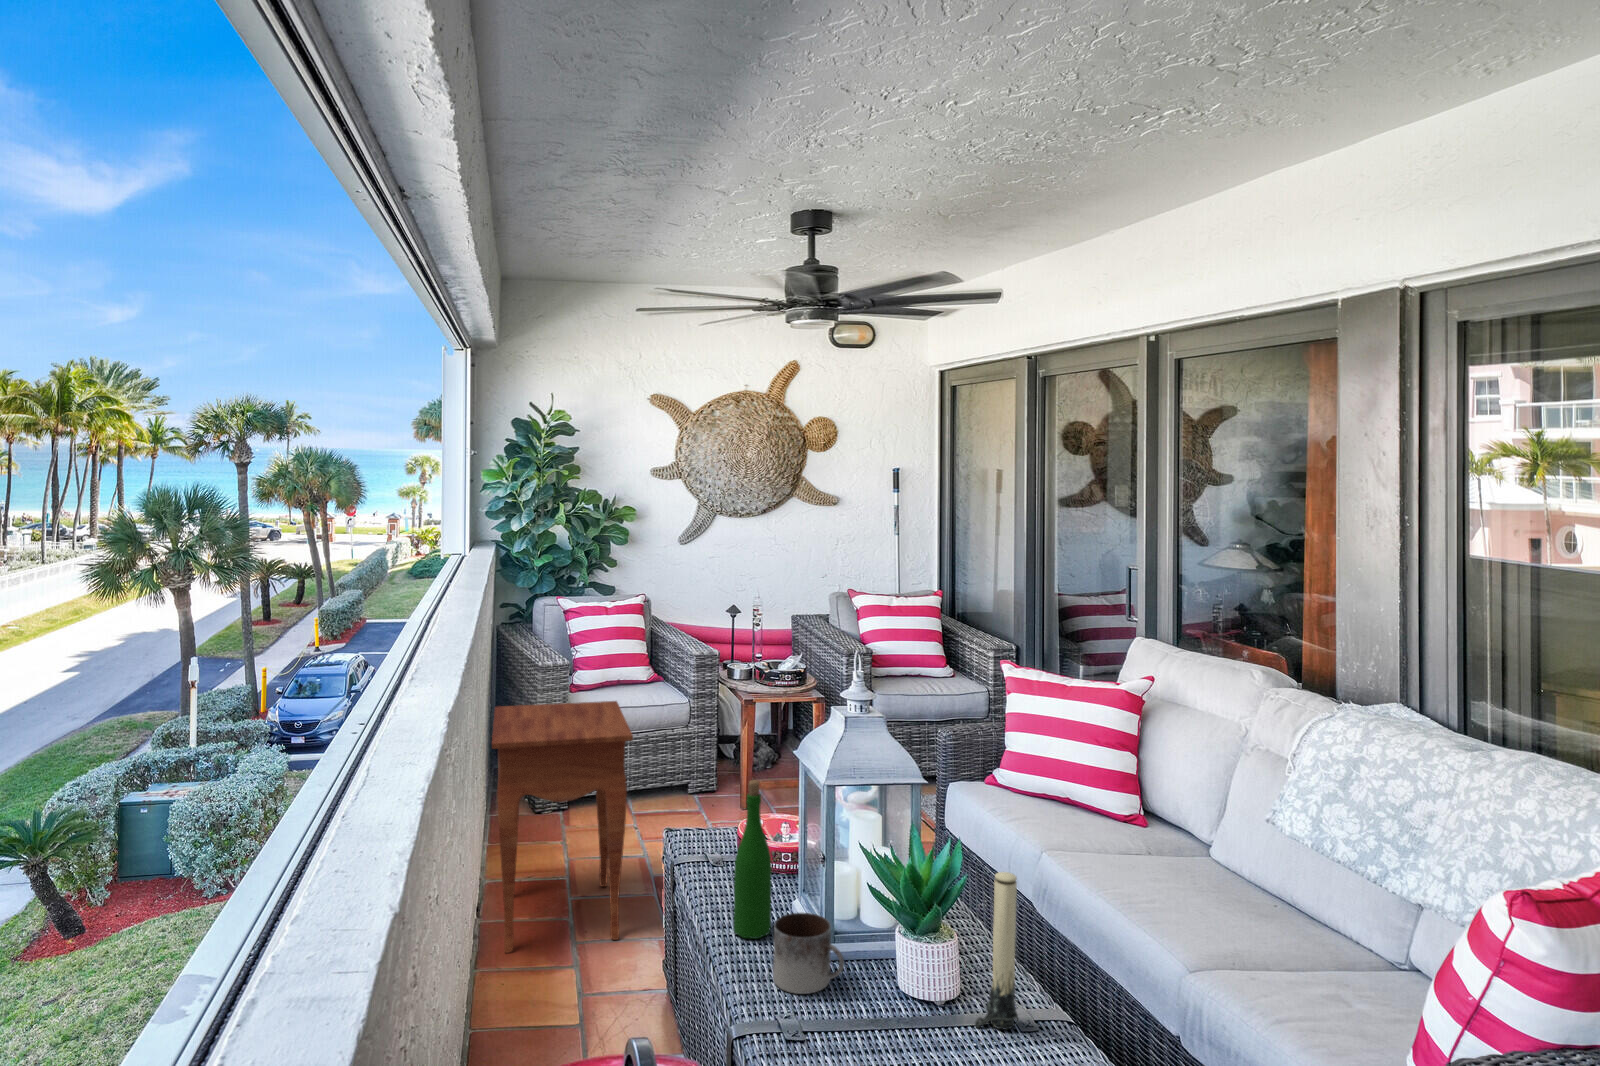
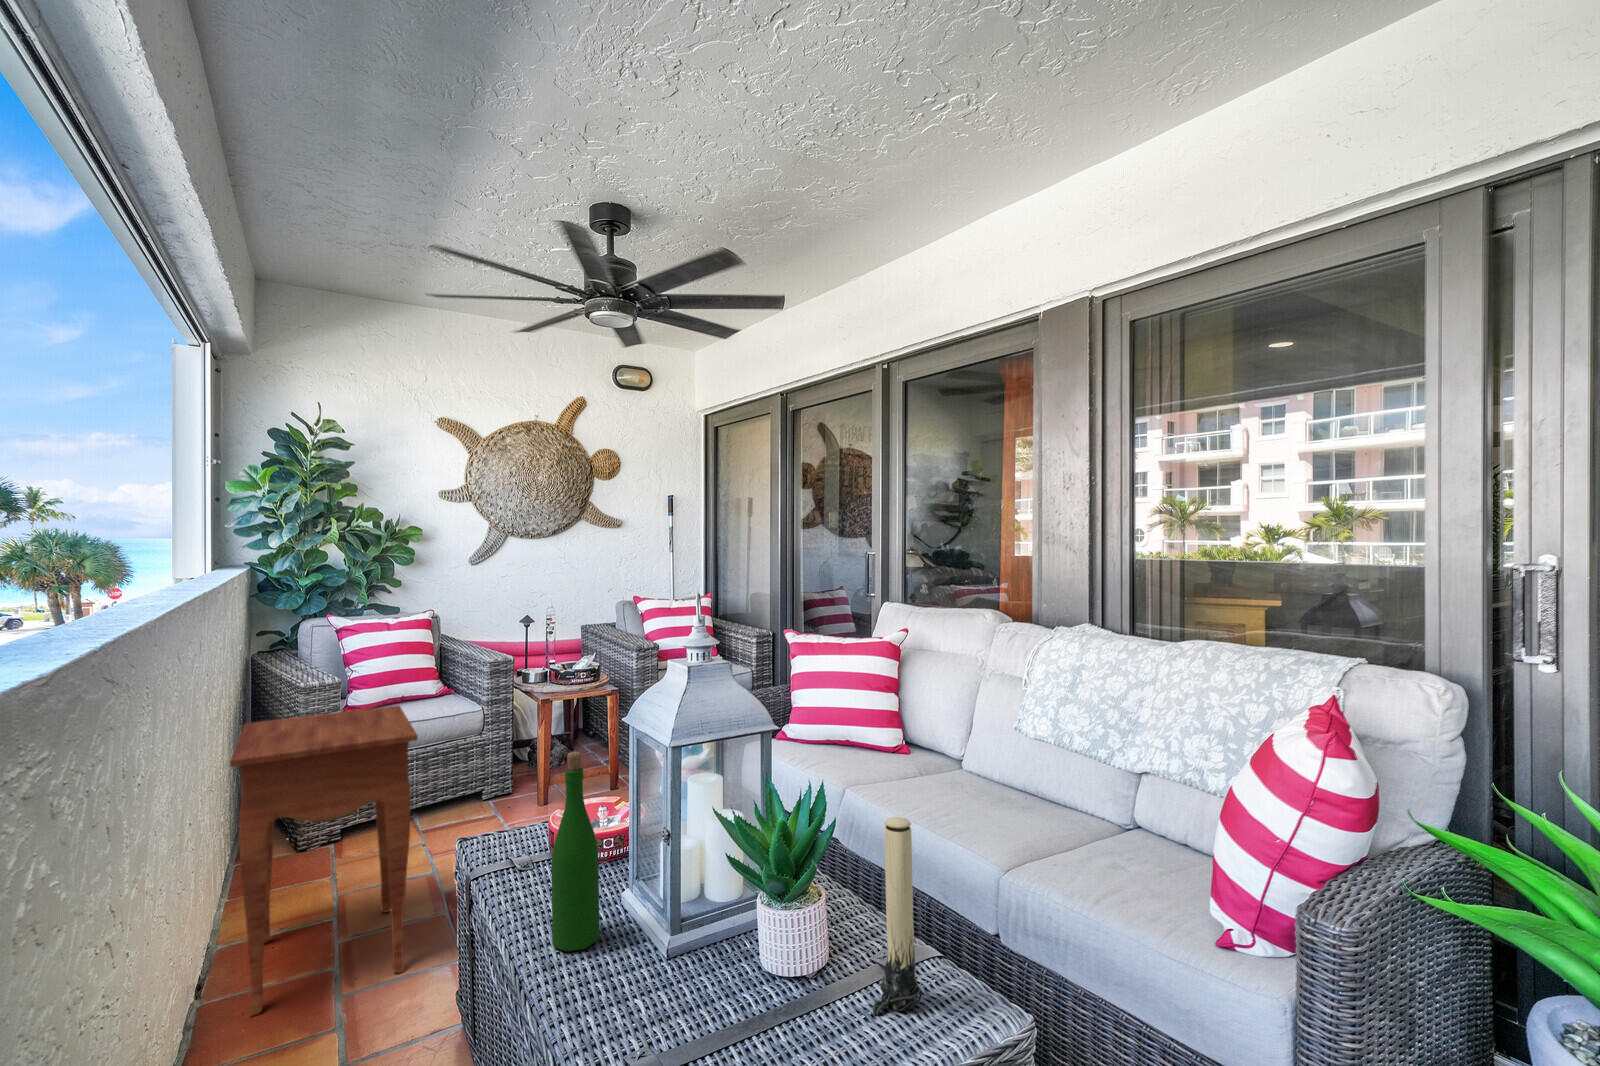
mug: present [773,913,844,994] -> none [611,906,705,1016]

